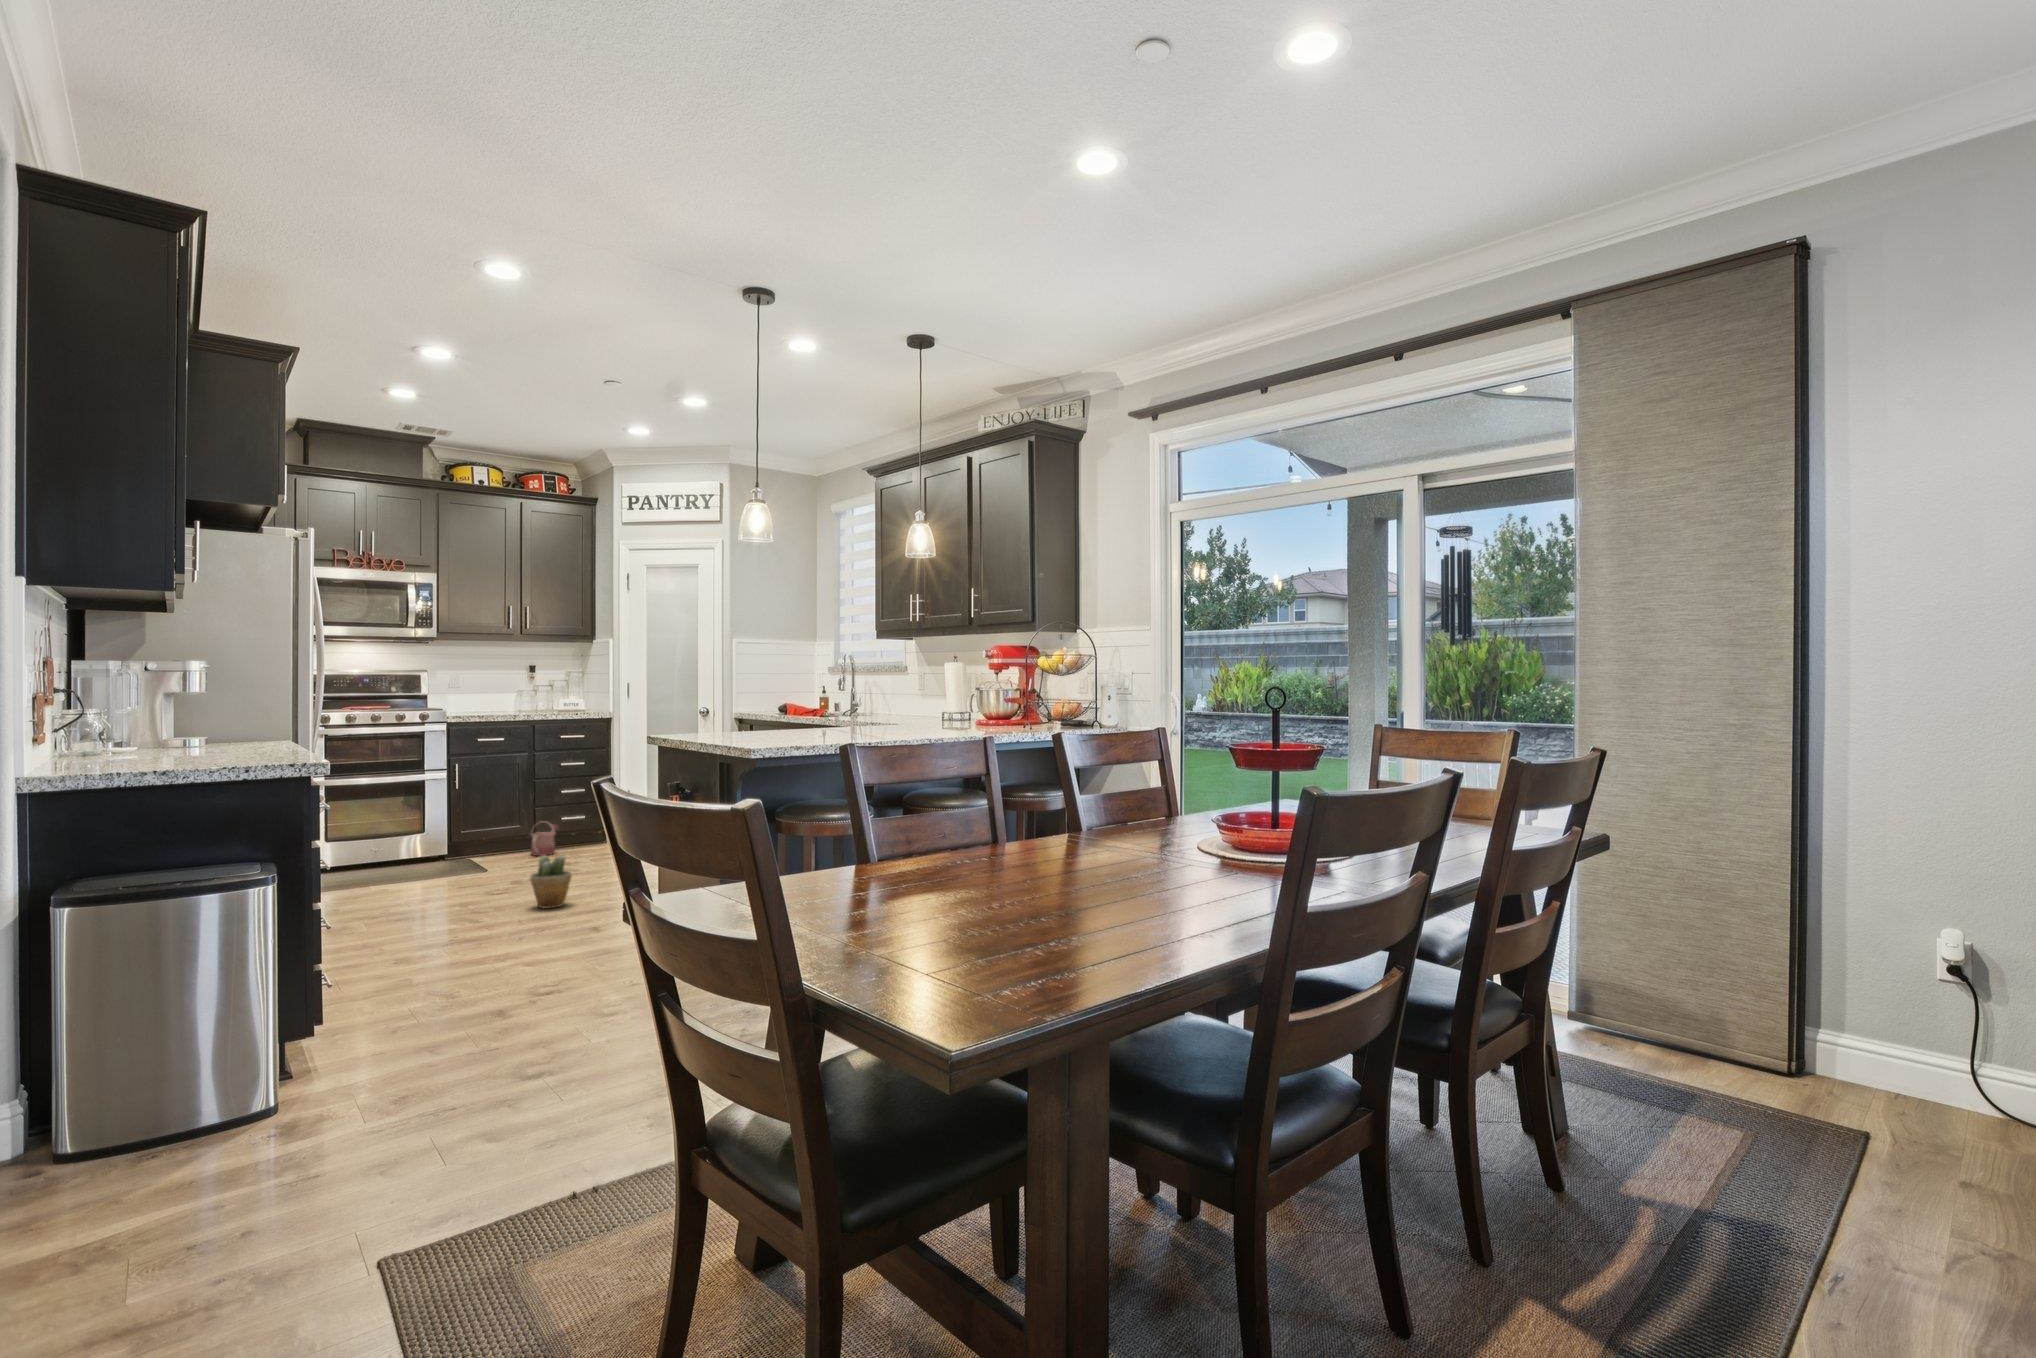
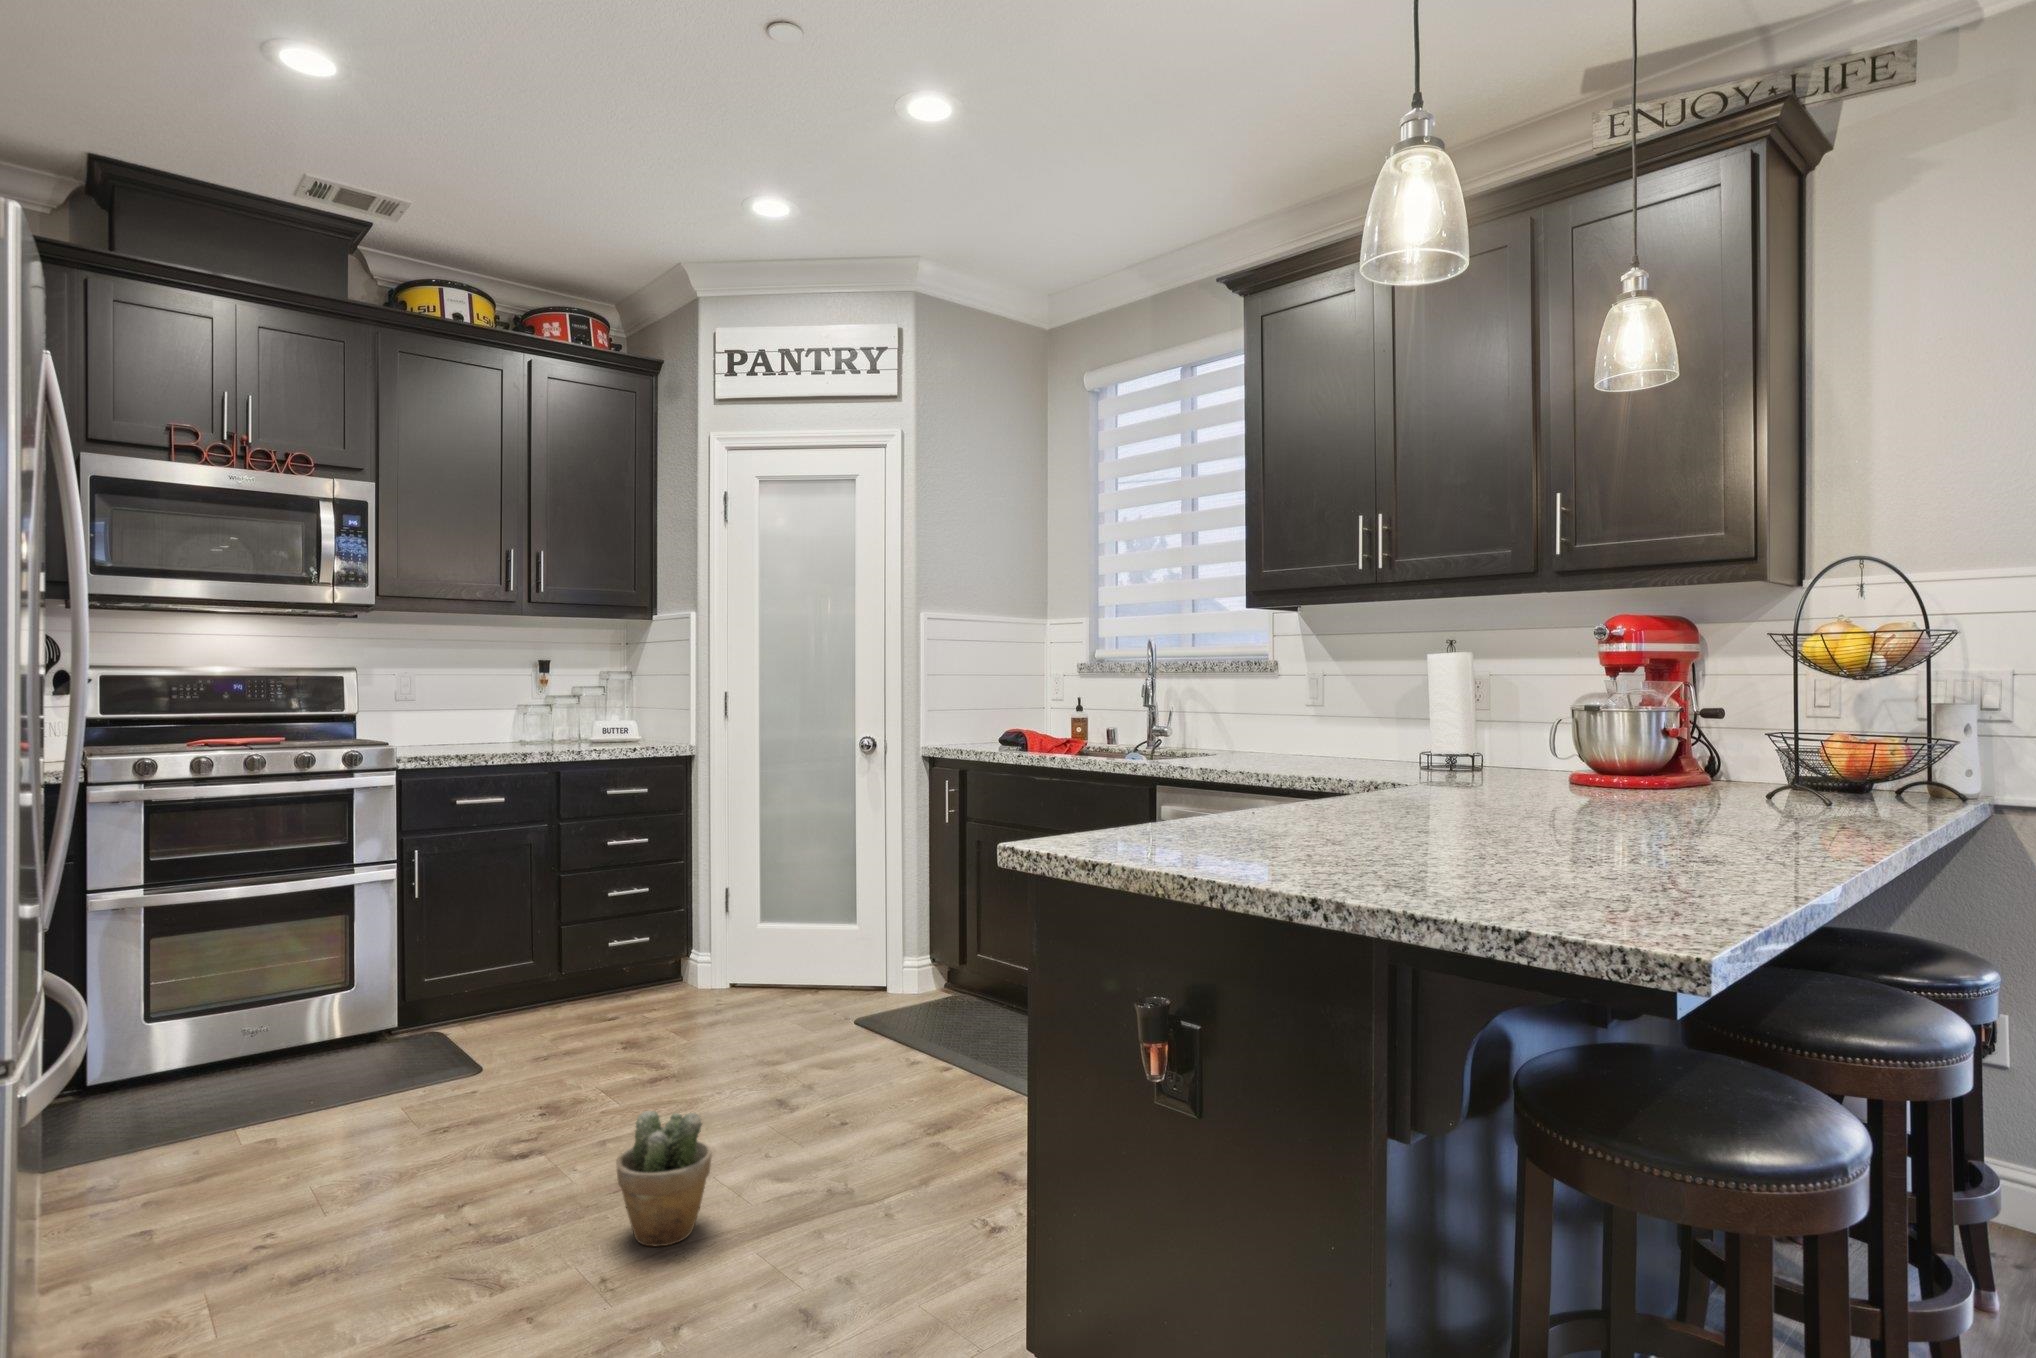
watering can: present [531,824,559,856] -> none [555,961,606,1030]

